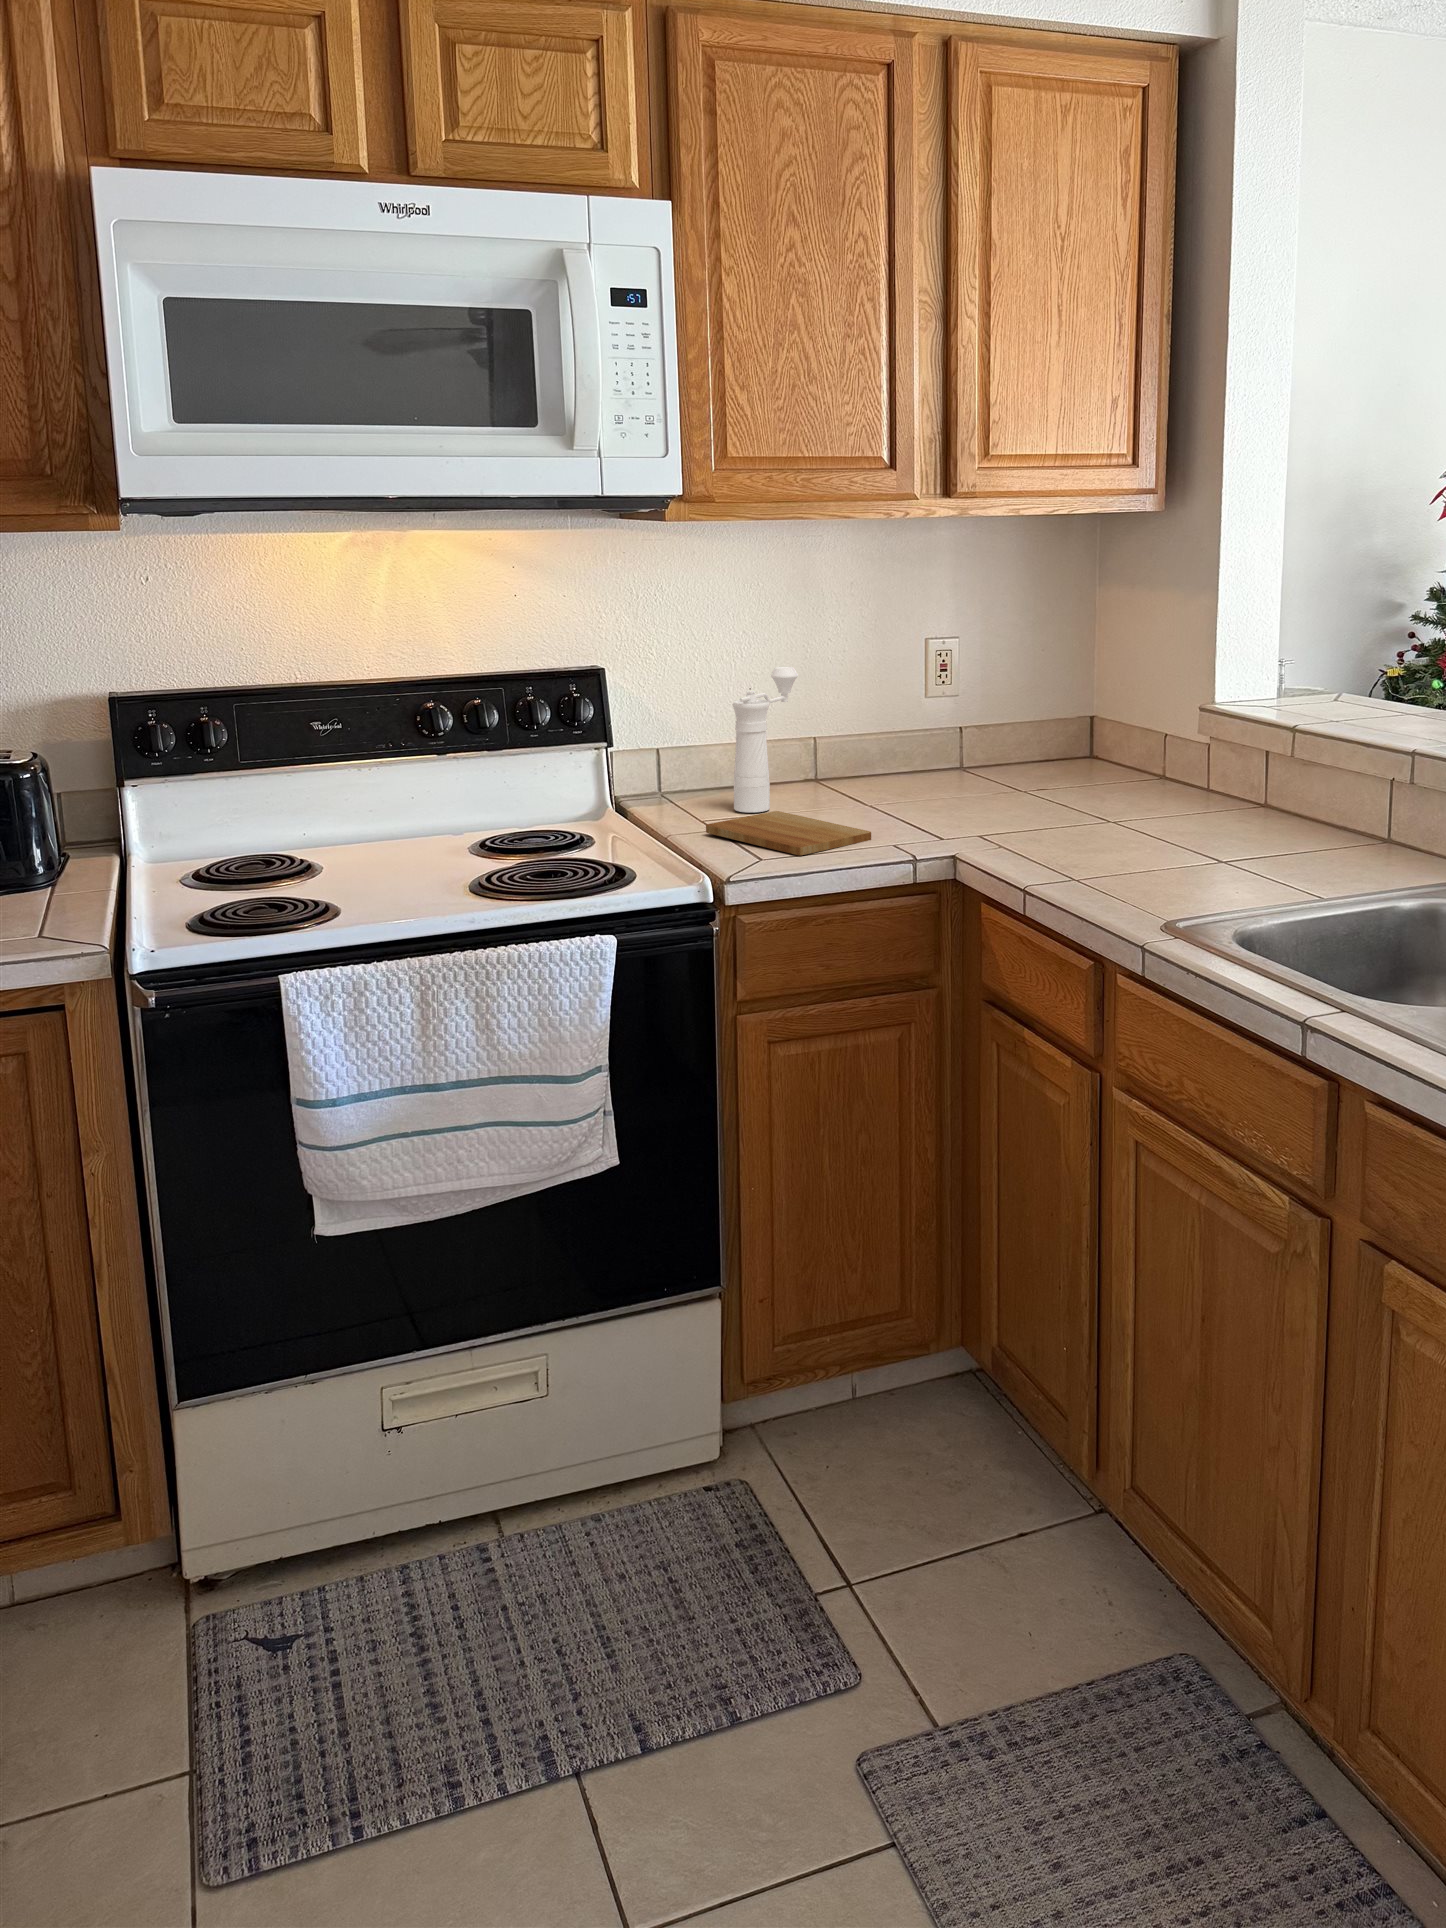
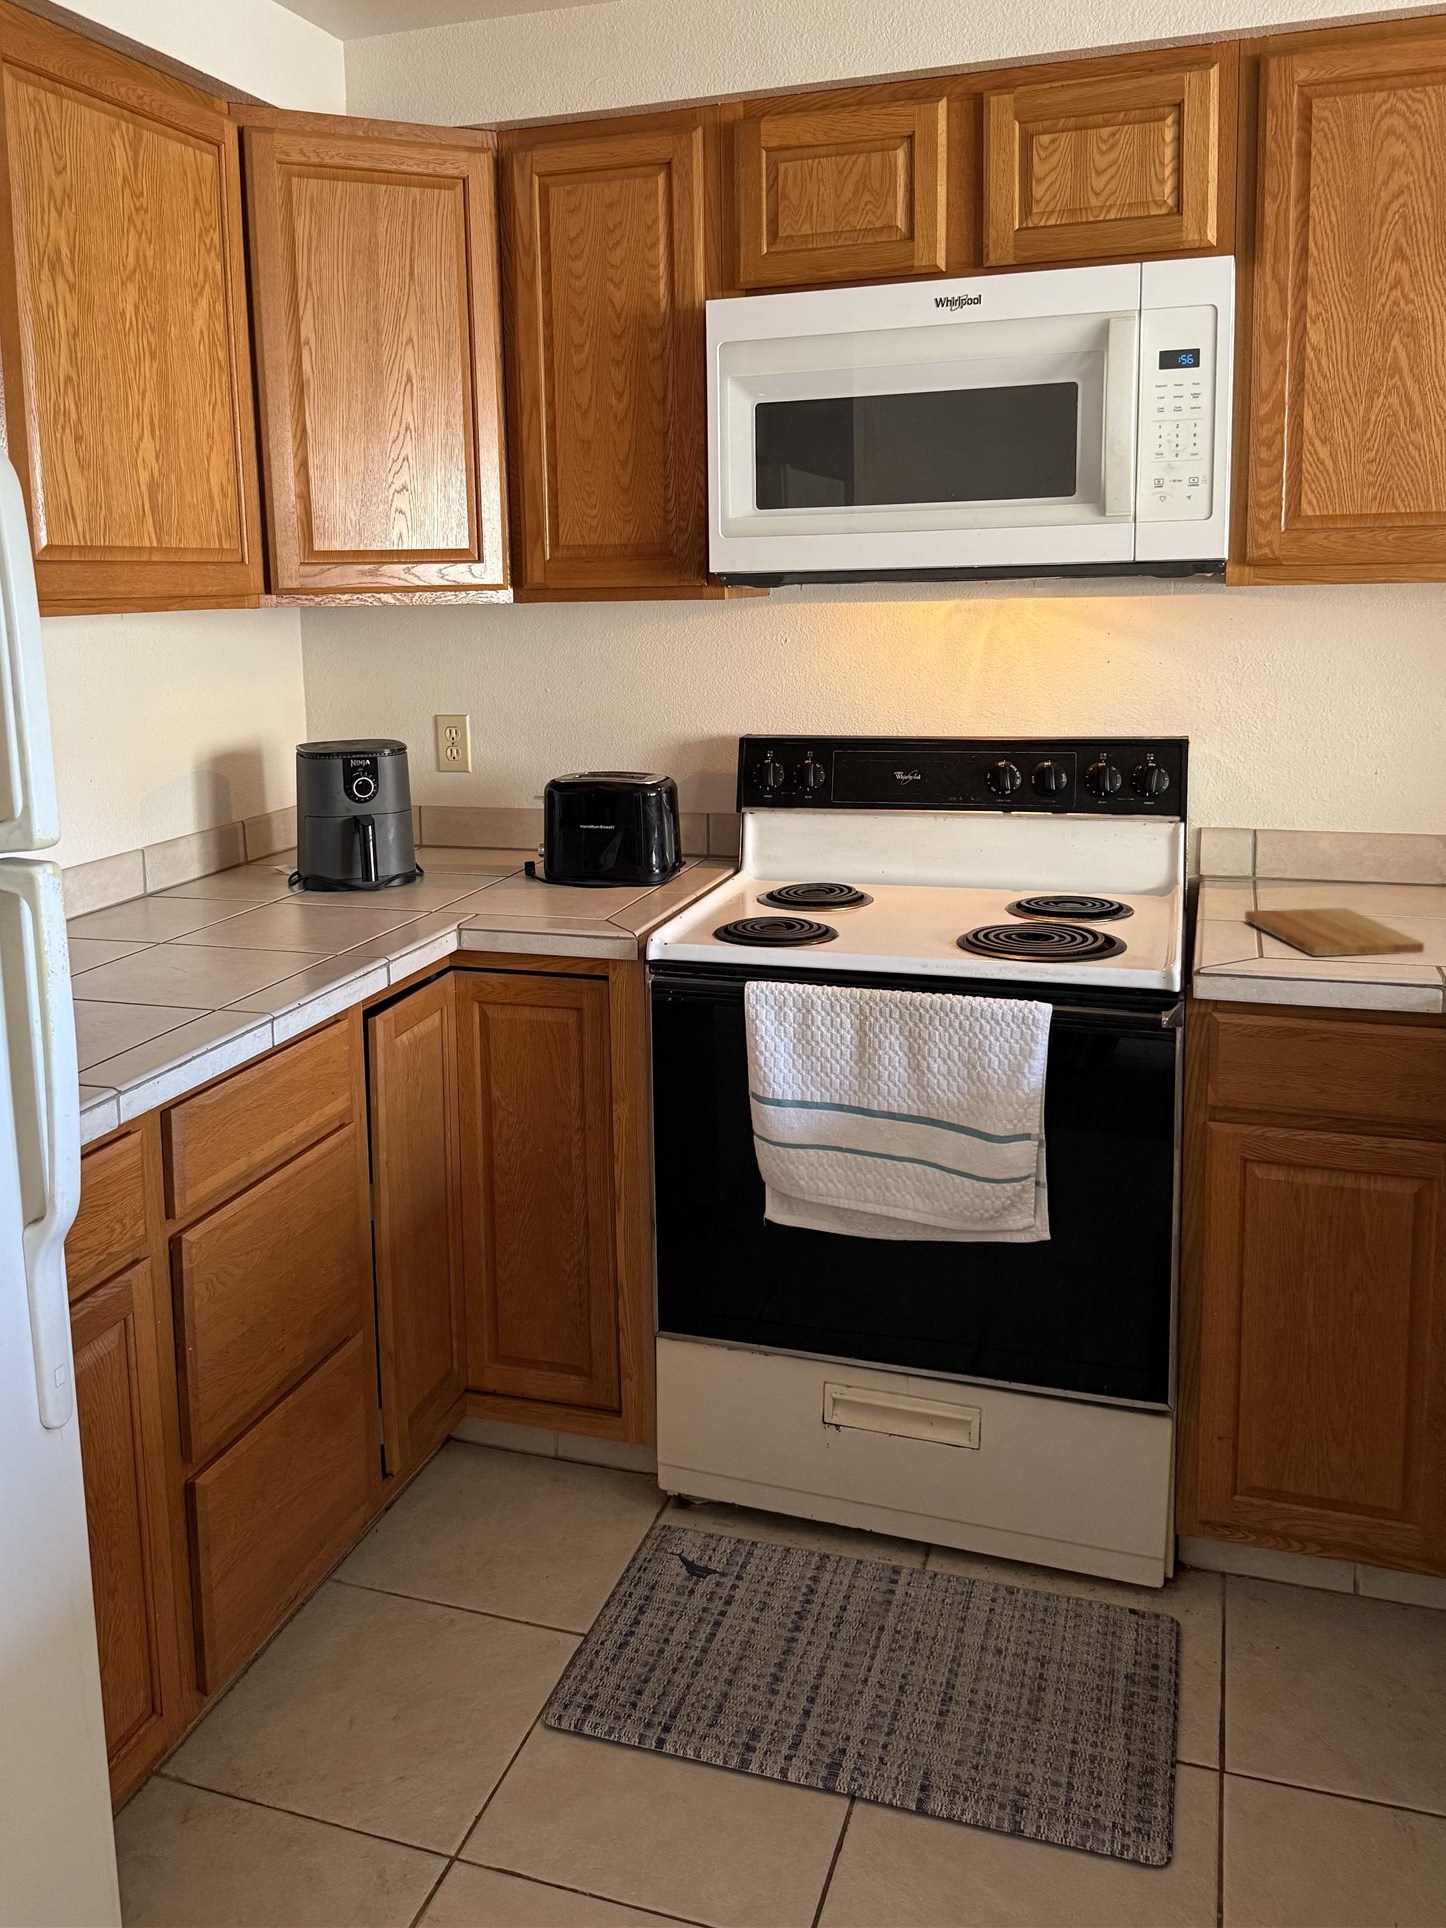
pepper mill: present [732,667,798,813] -> none [1311,750,1414,908]

